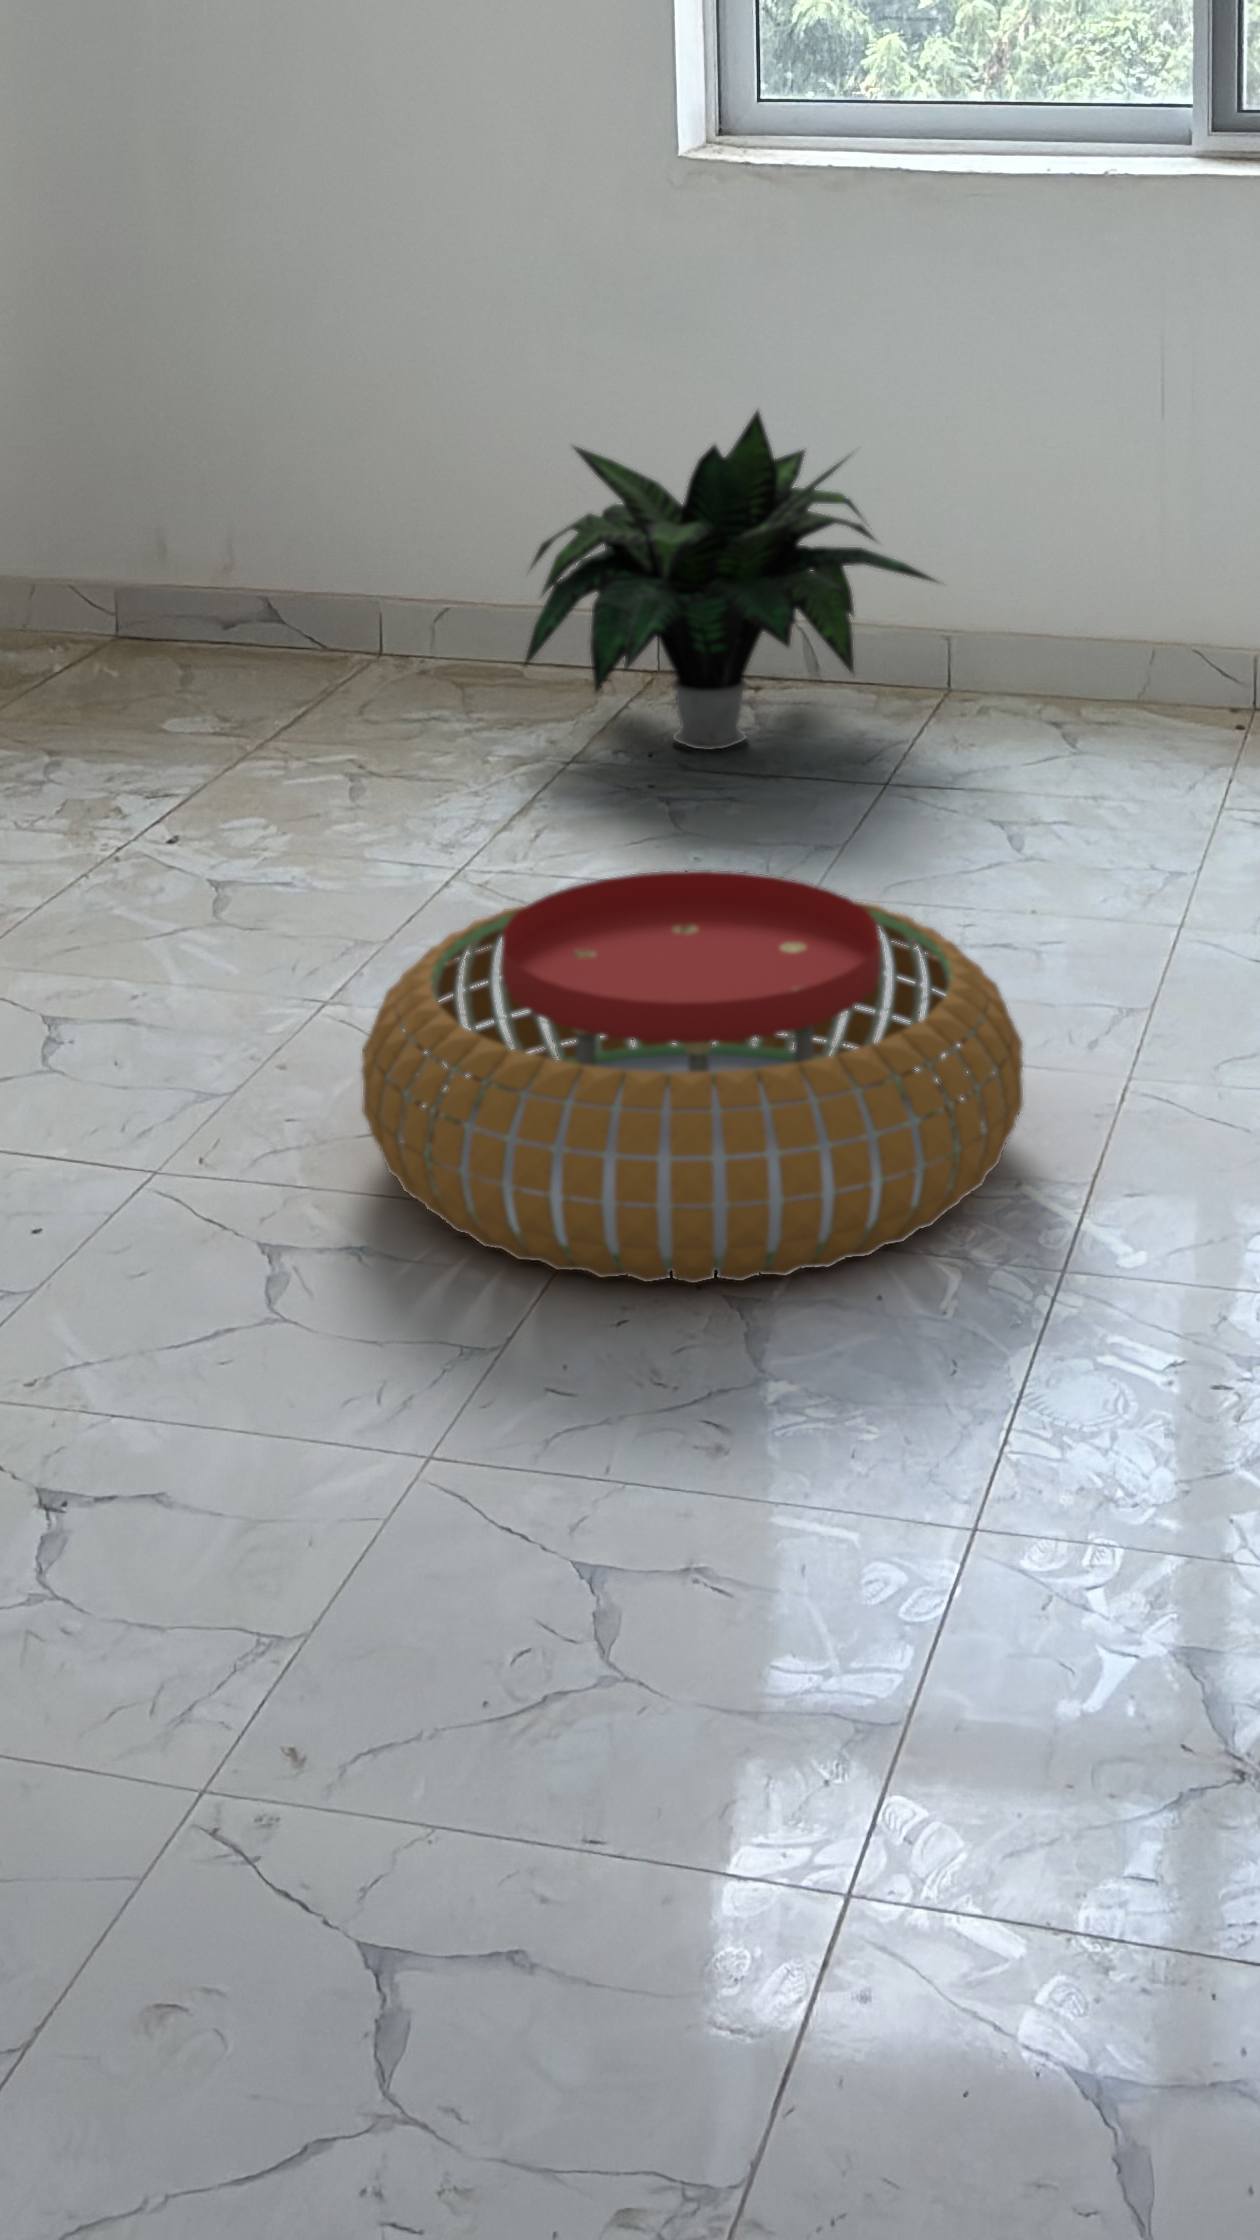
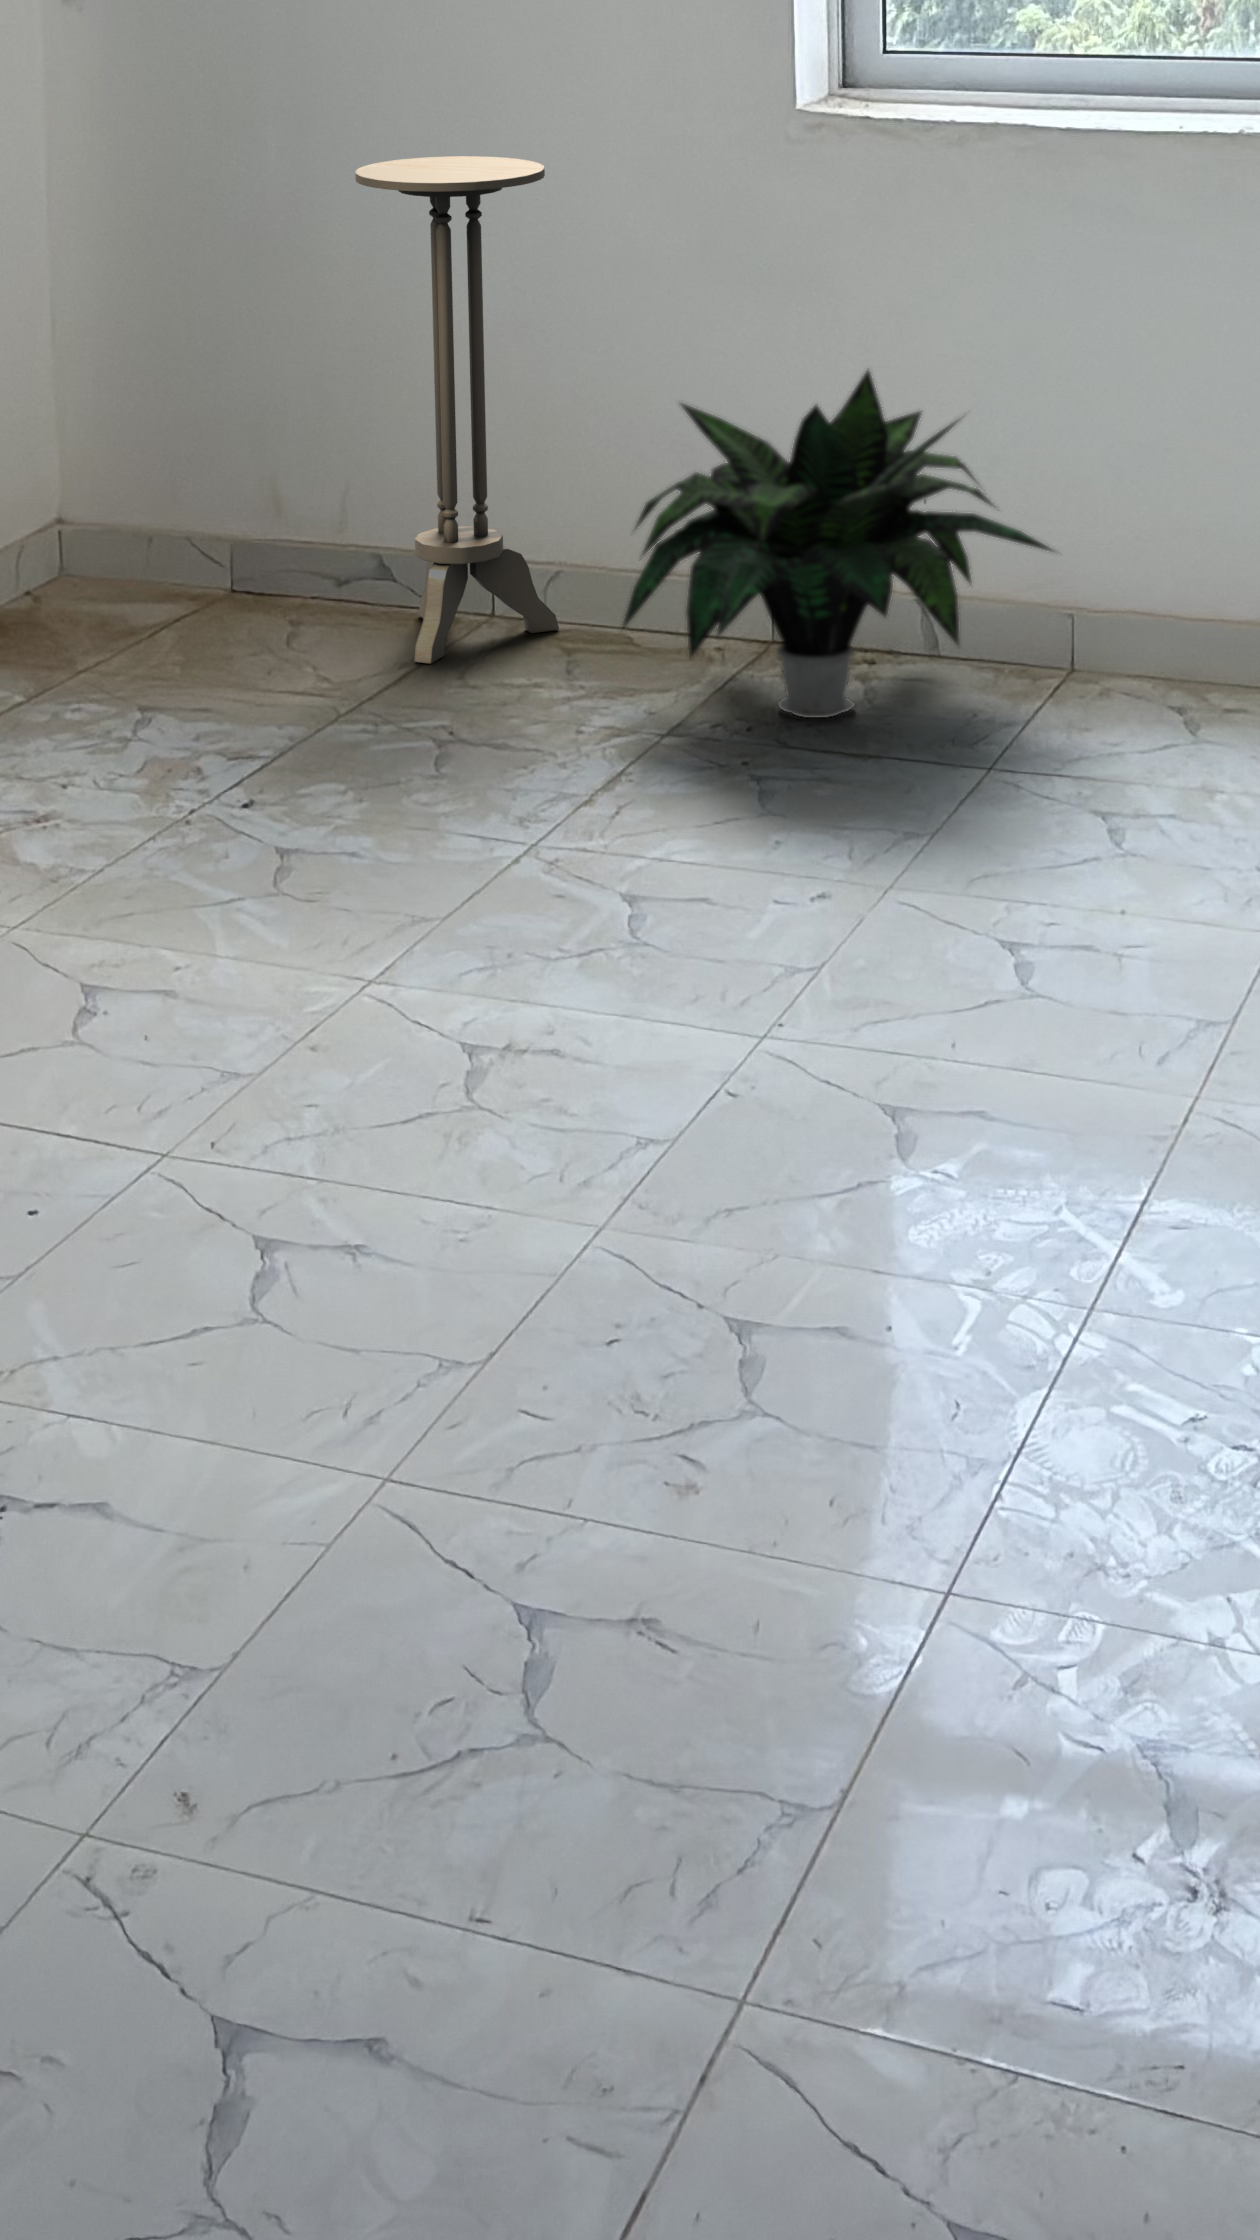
side table: none [244,208,445,708] -> present [355,156,559,664]
pouf: present [362,870,1023,1283] -> none [373,853,1069,1291]

